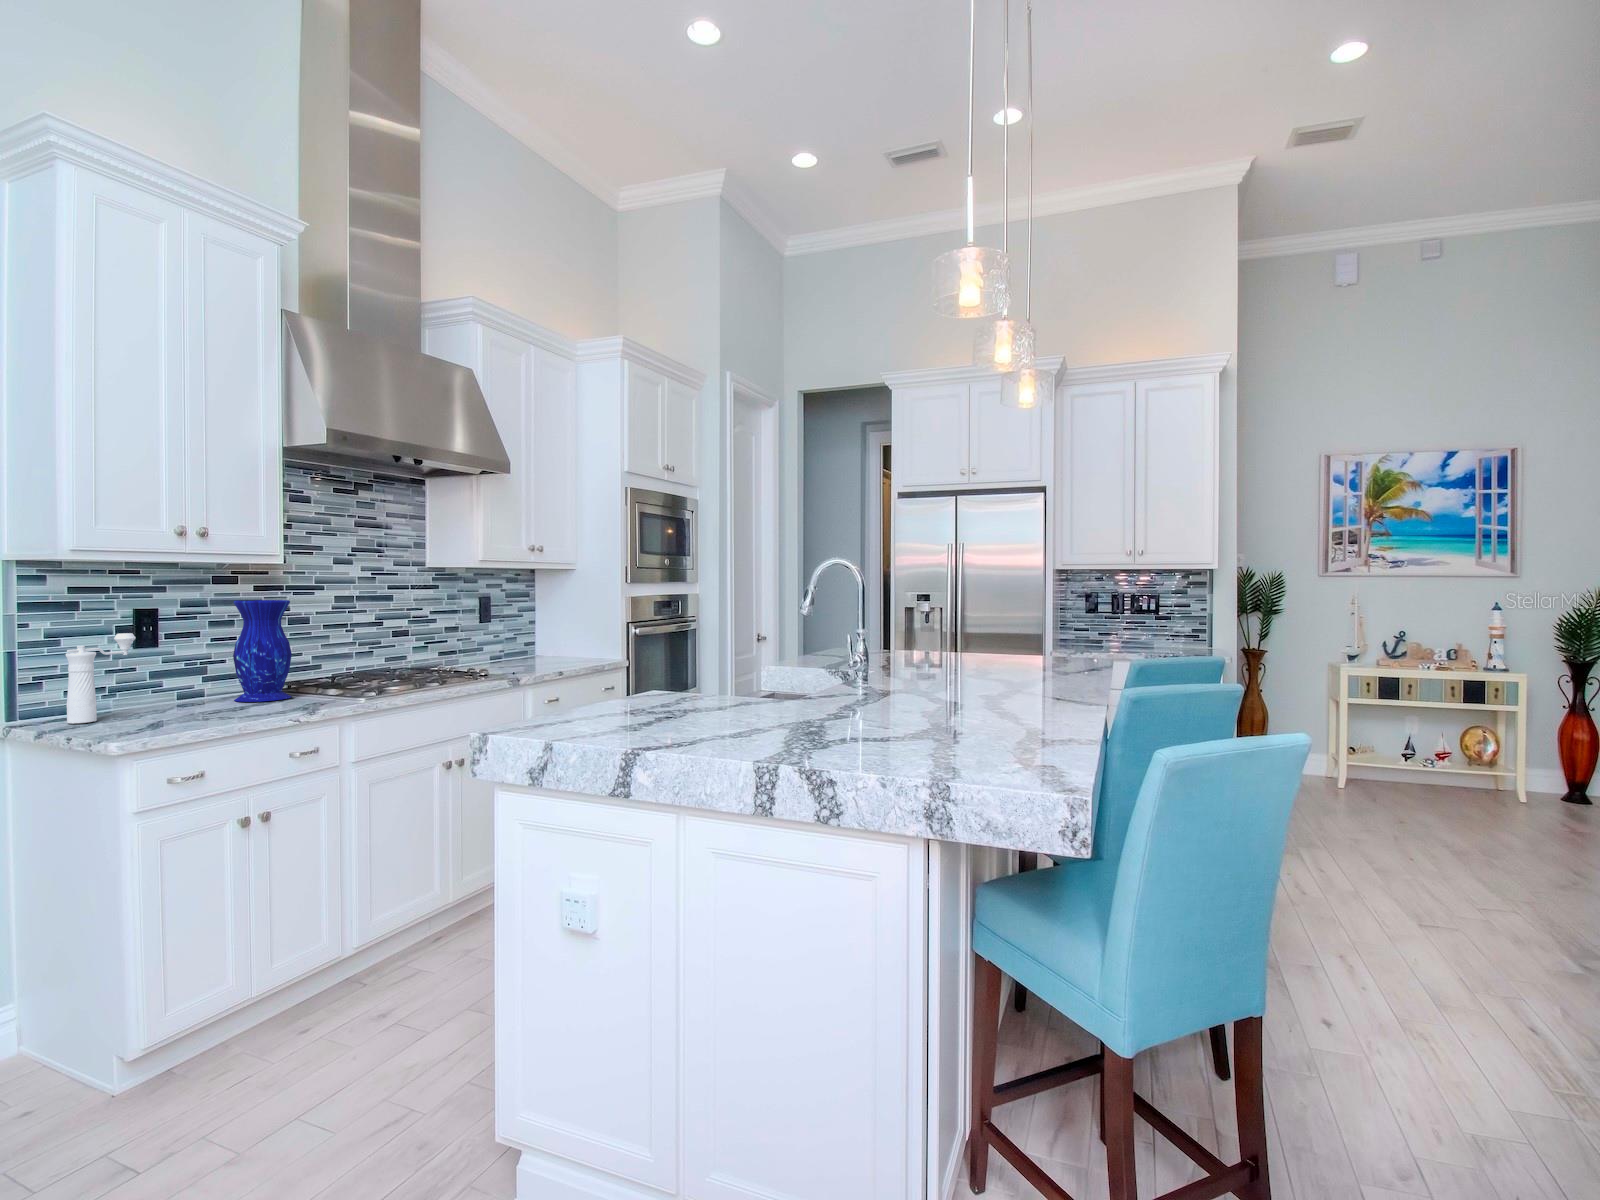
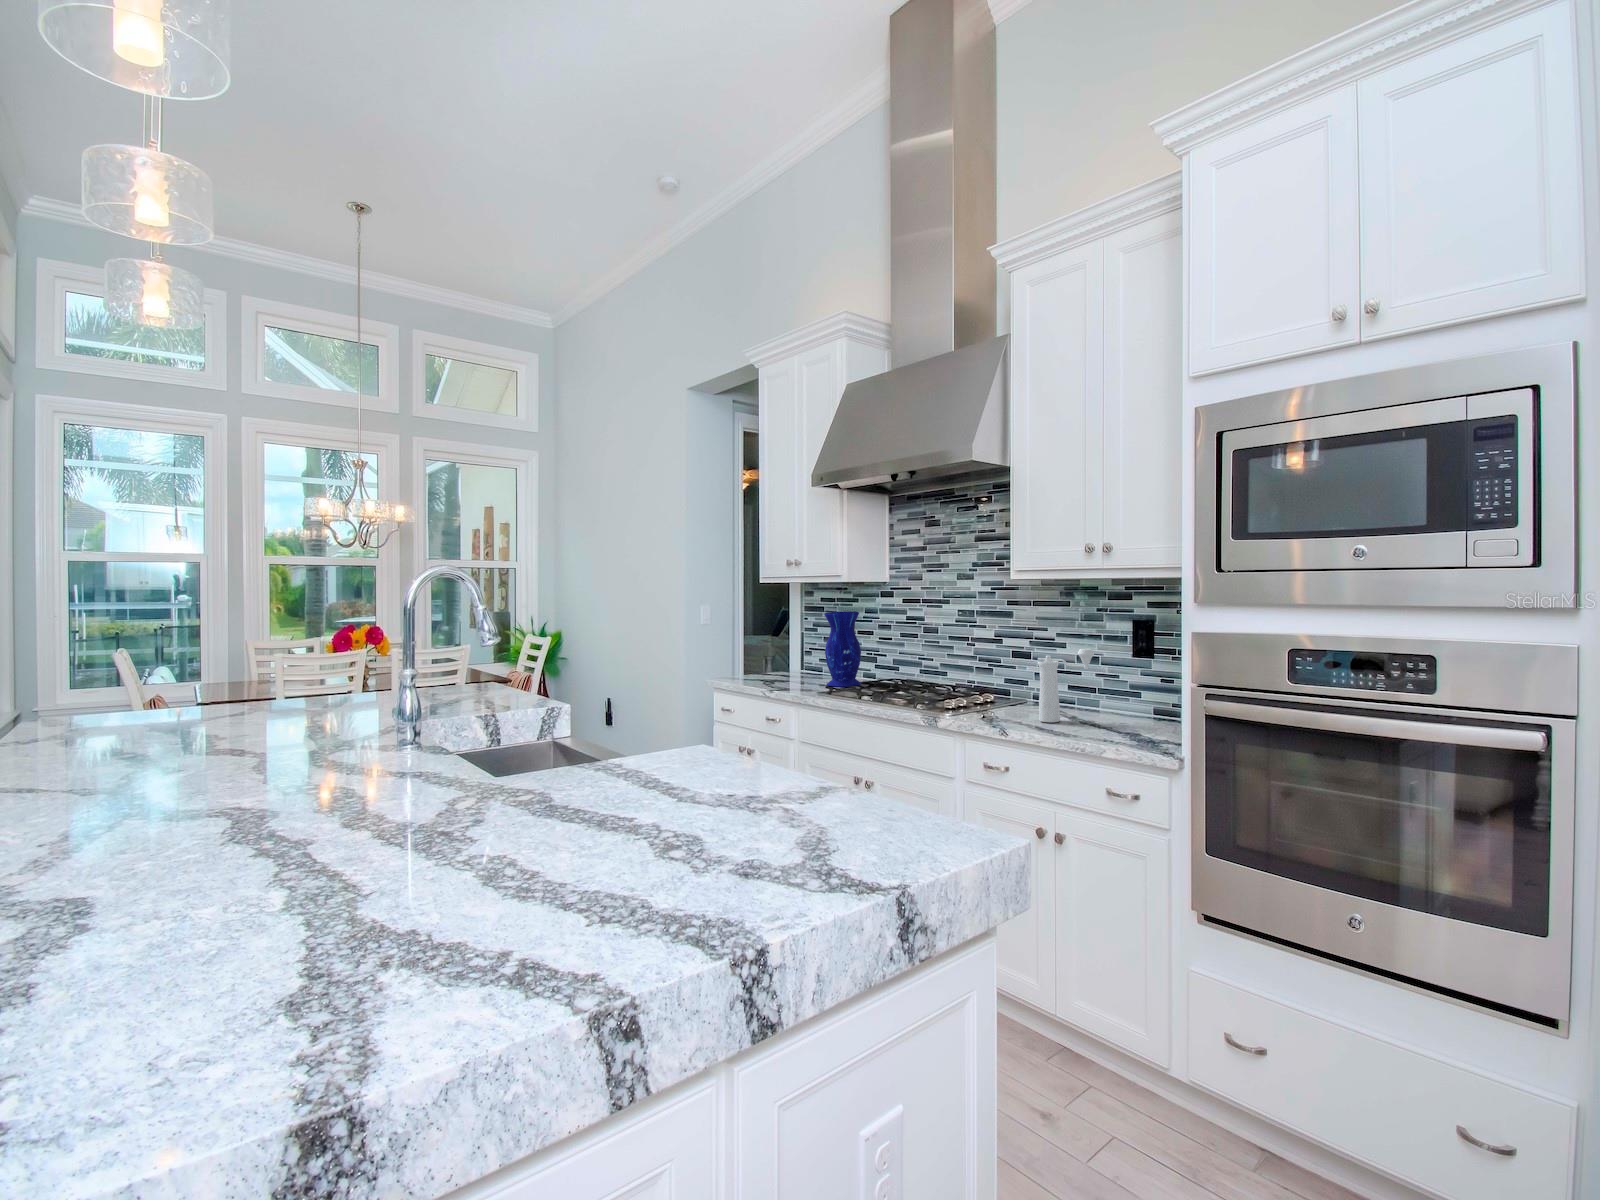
pepper mill: present [66,633,136,723] -> present [1038,648,1094,722]

